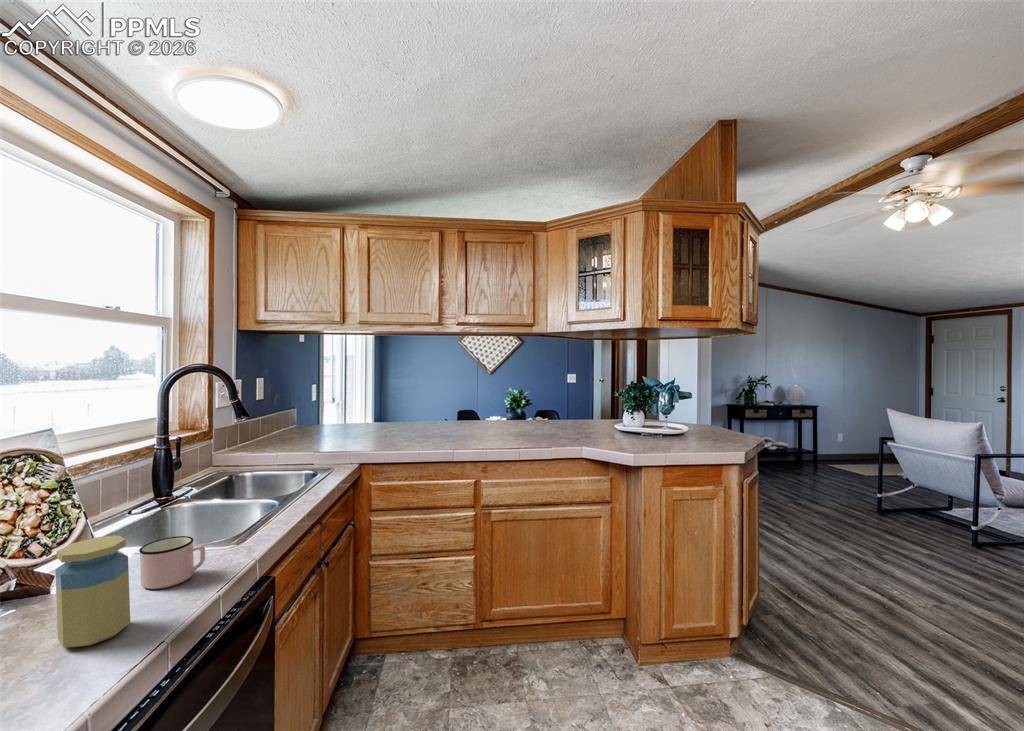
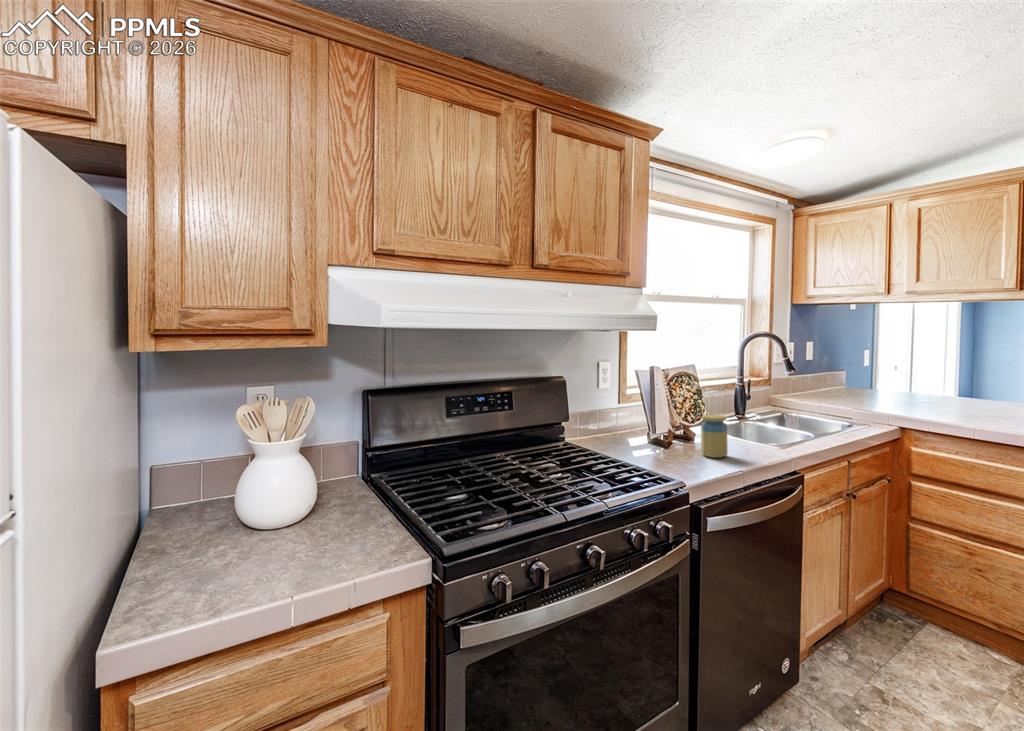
mug: present [139,536,205,589] -> none [730,427,761,450]

